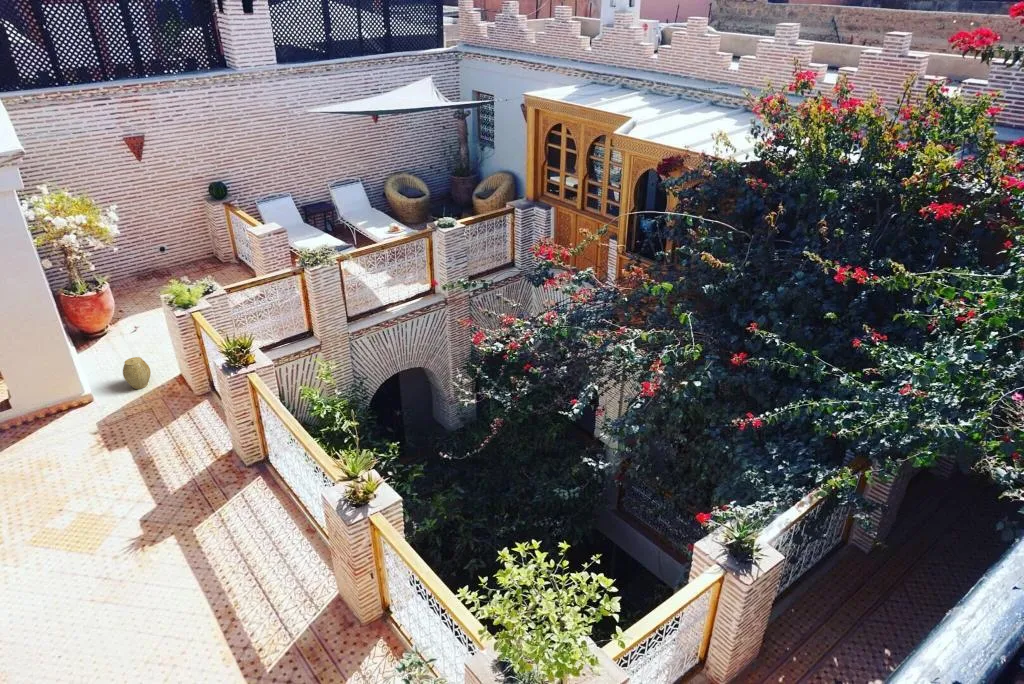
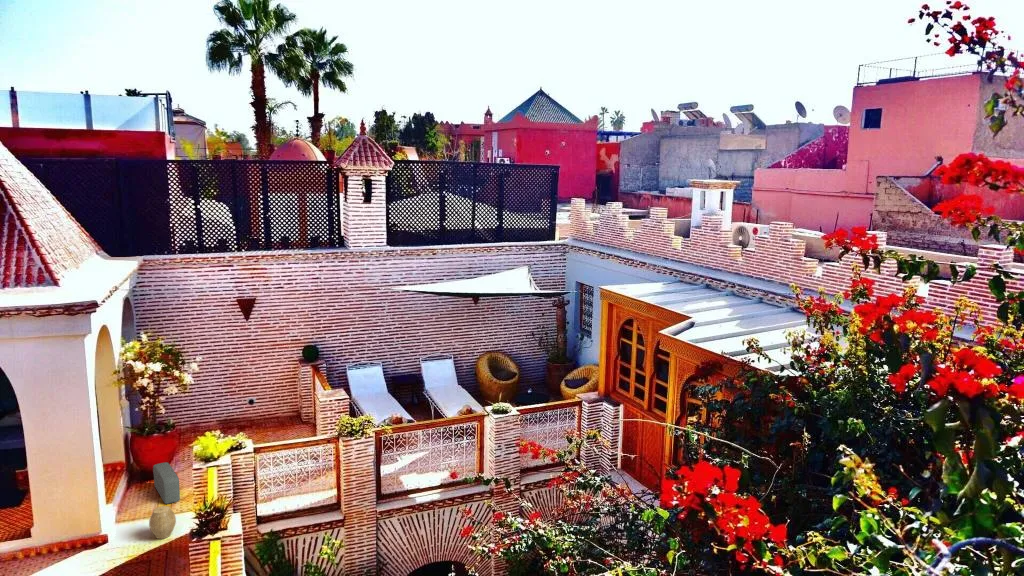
pouf: none [93,317,137,357] -> present [153,462,180,504]

